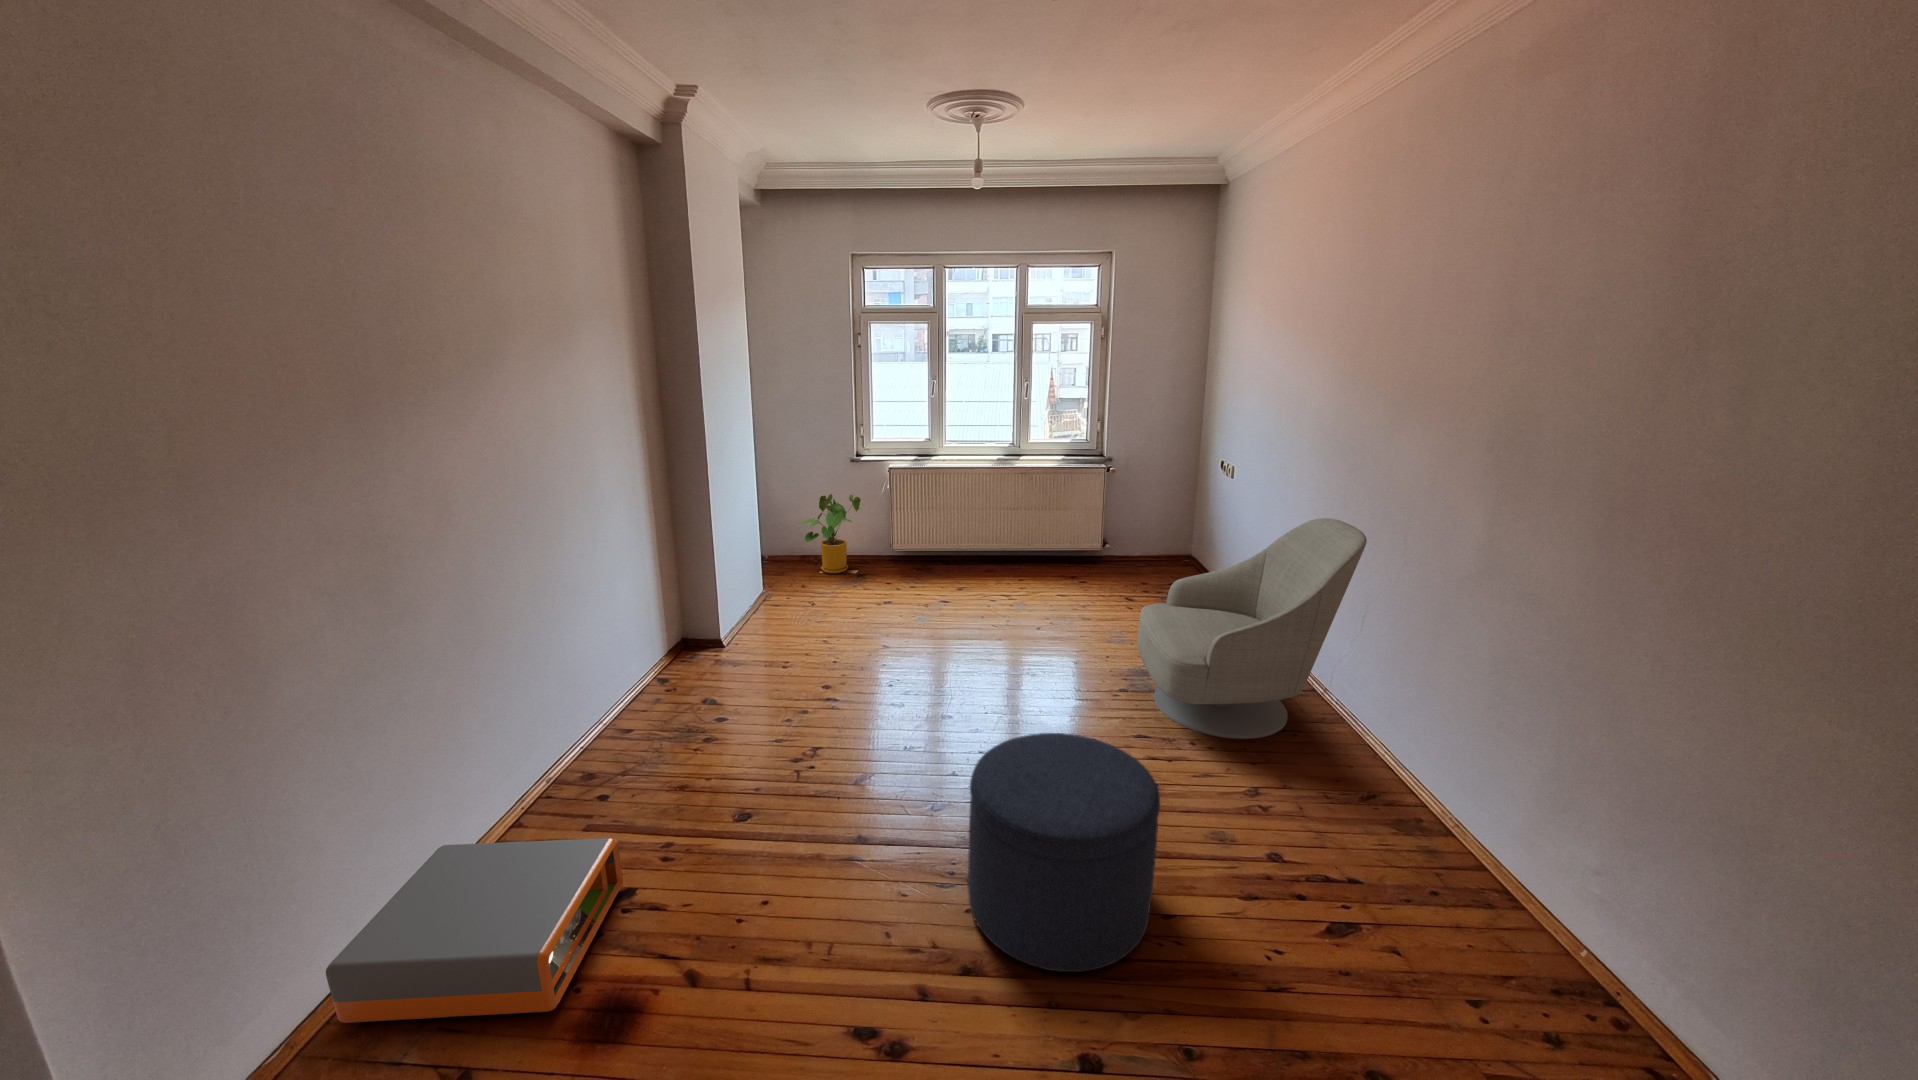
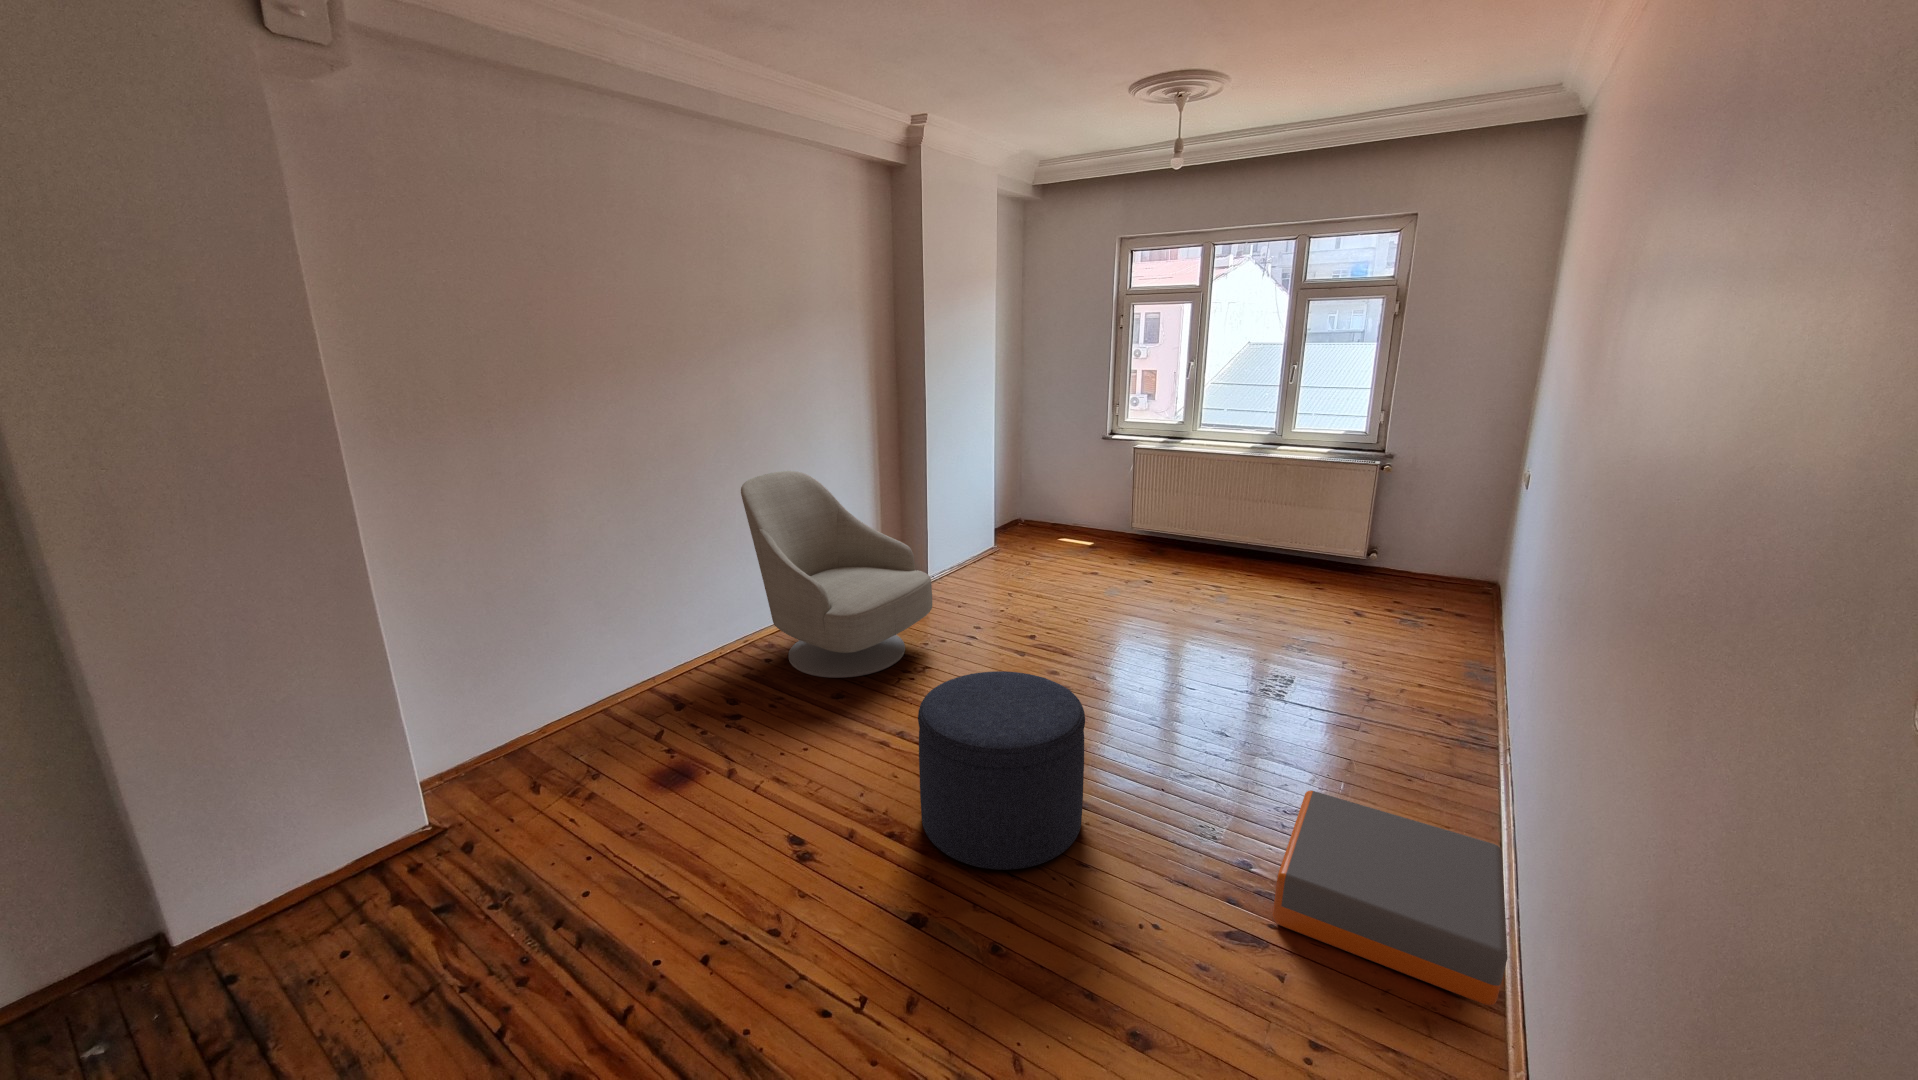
house plant: present [801,494,861,573] -> none [1038,470,1104,545]
armchair: present [1137,518,1367,739] -> present [741,471,932,678]
storage box: present [326,838,623,1023] -> present [1272,791,1508,1006]

